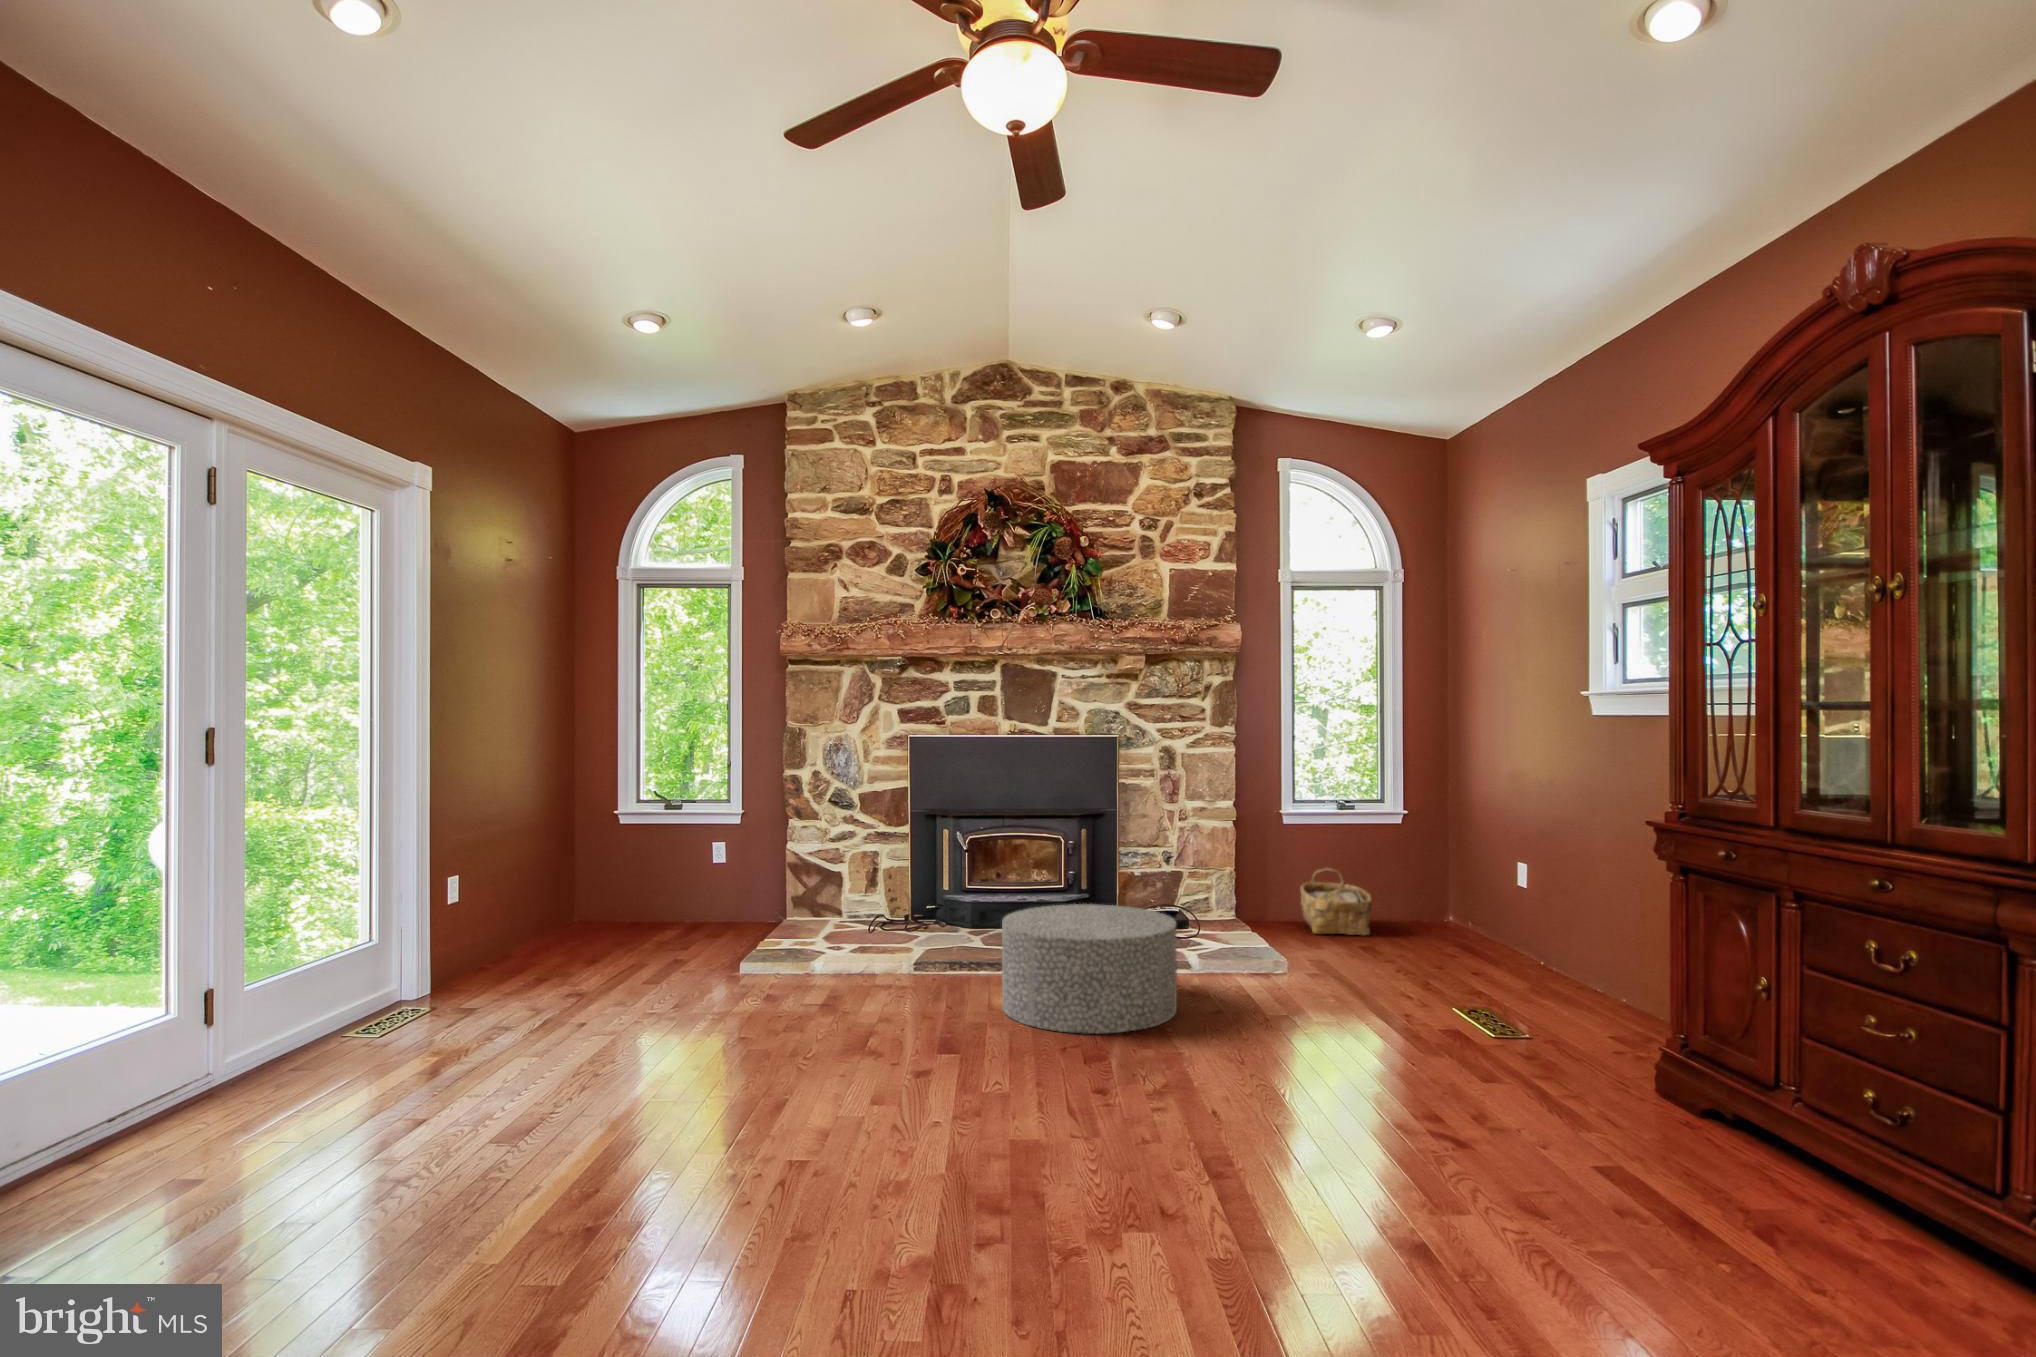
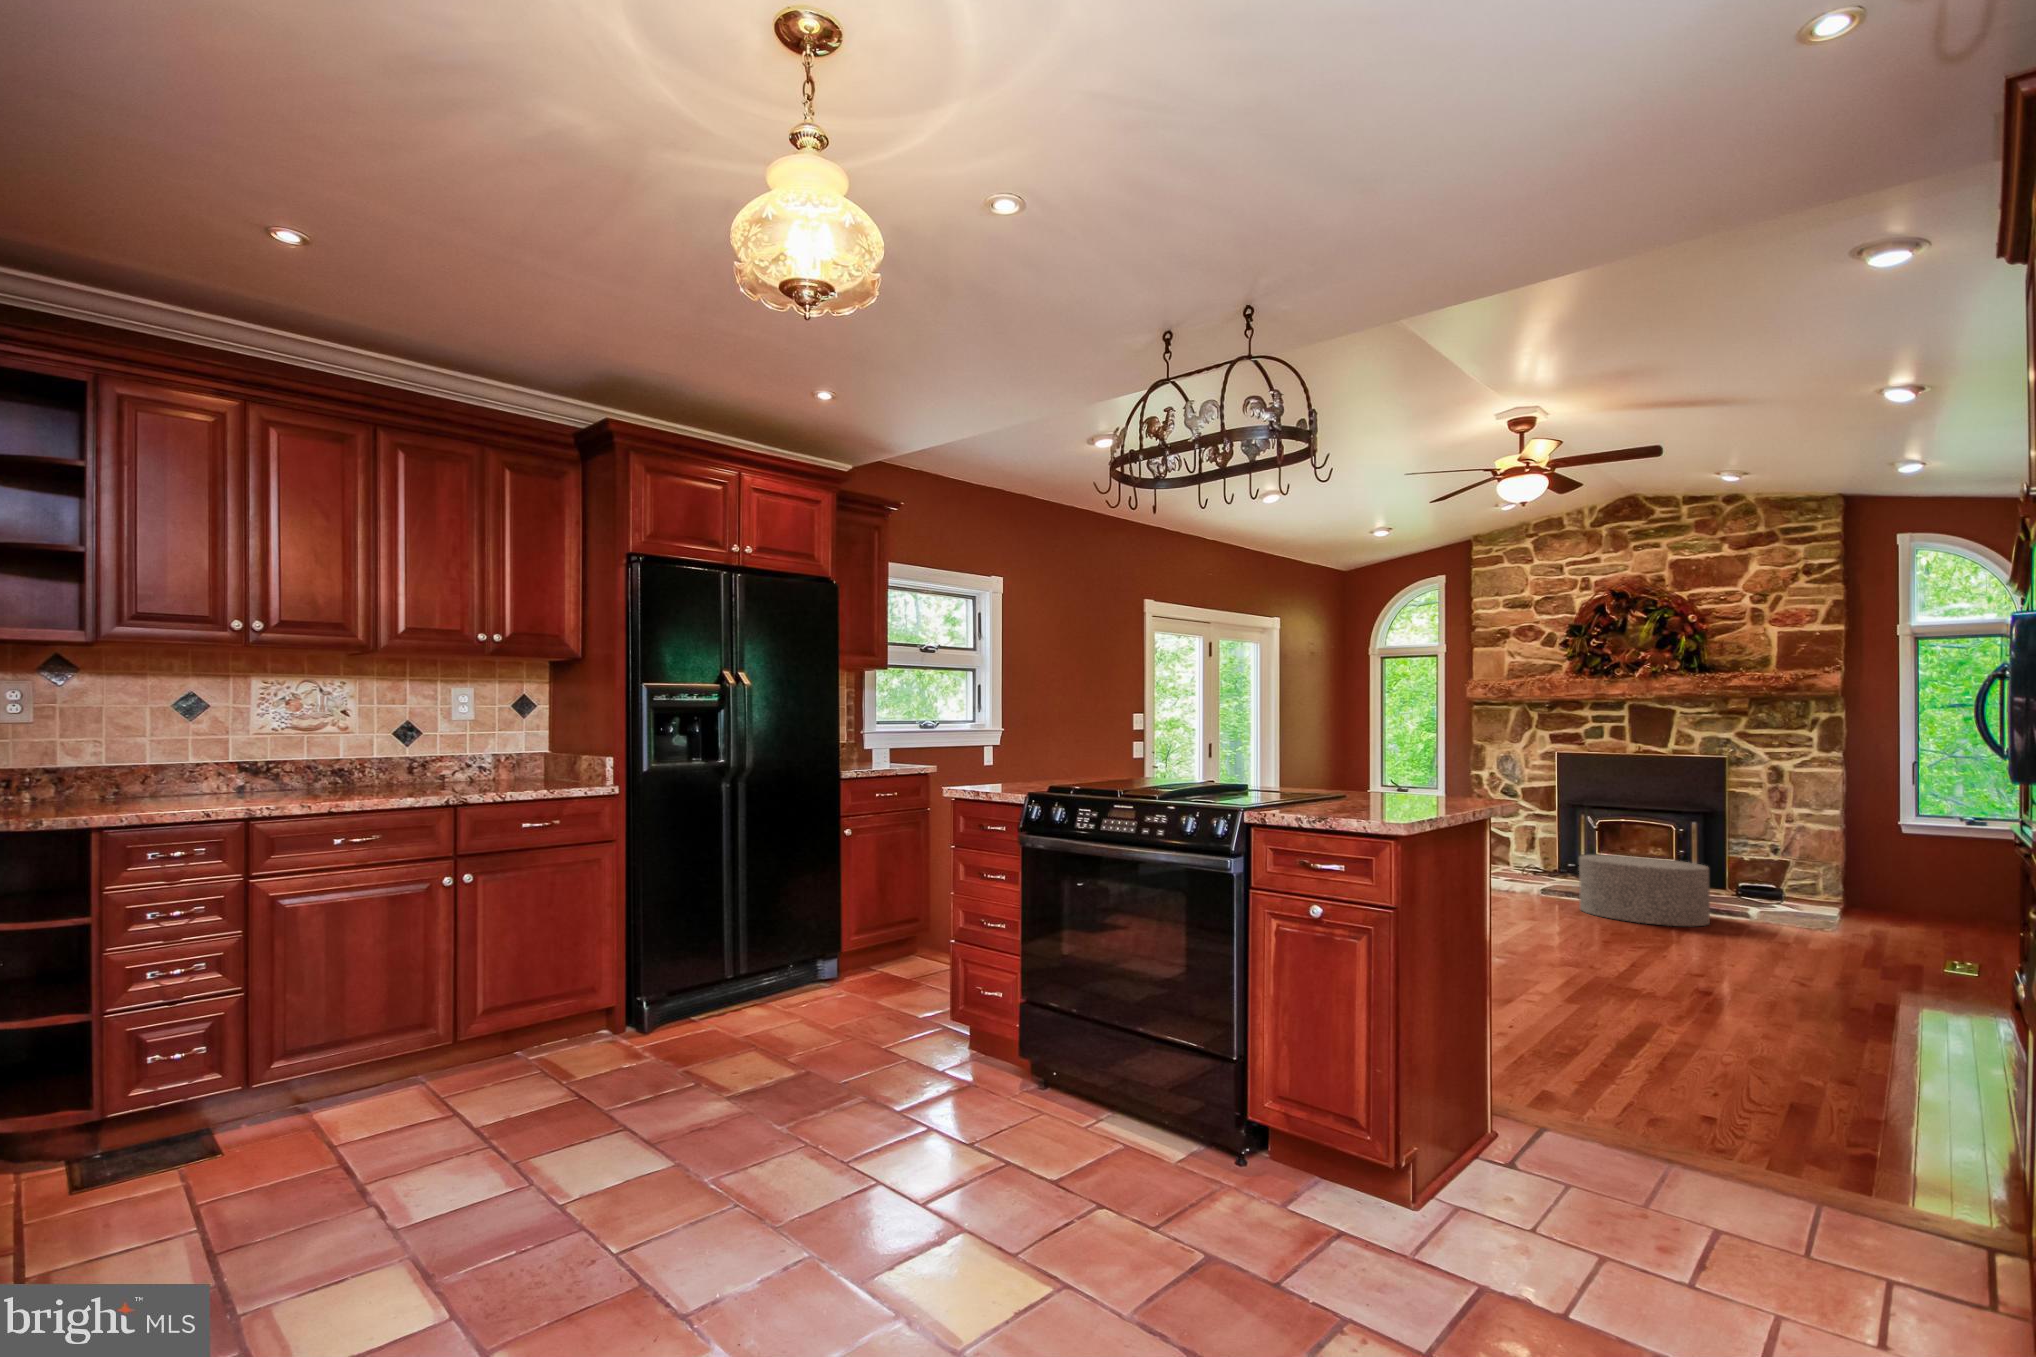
woven basket: present [1301,868,1372,935] -> none [1913,876,1992,931]

